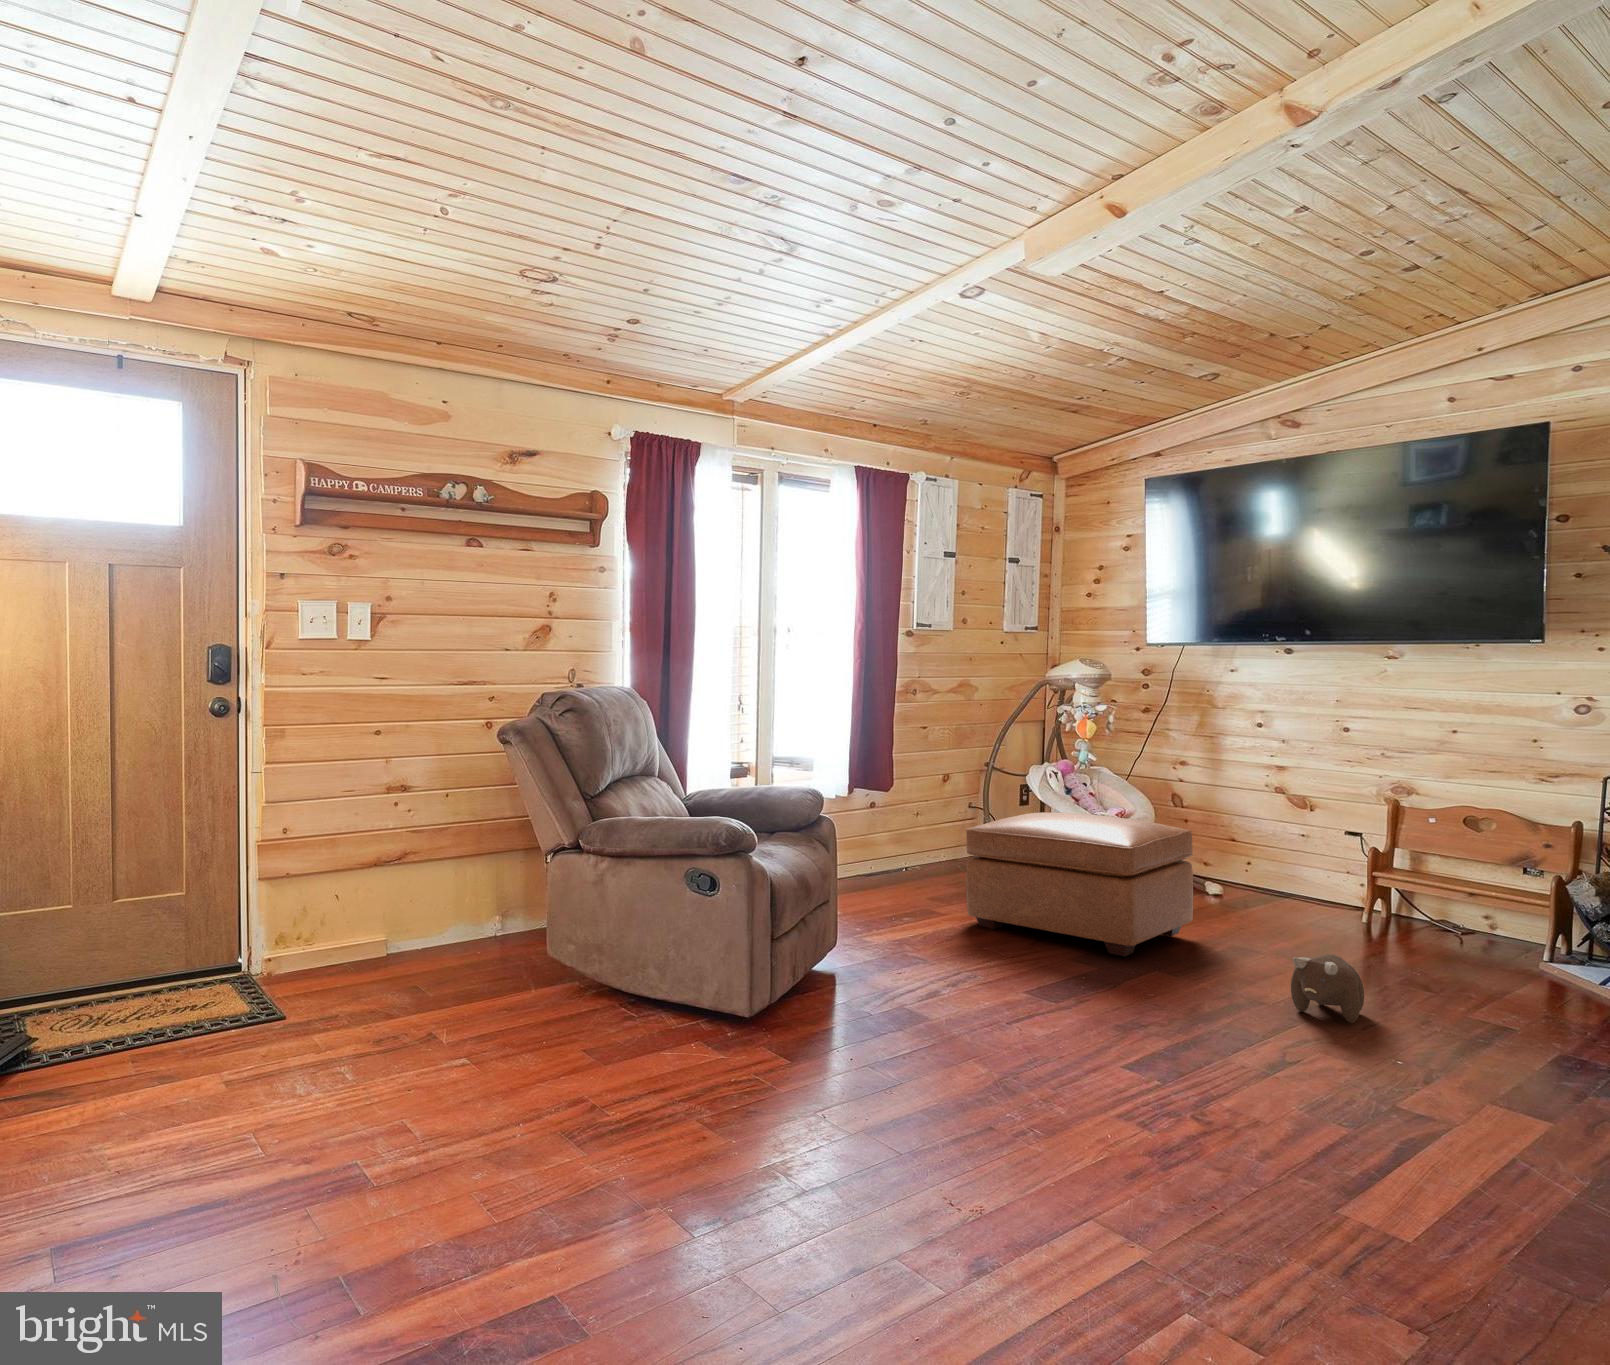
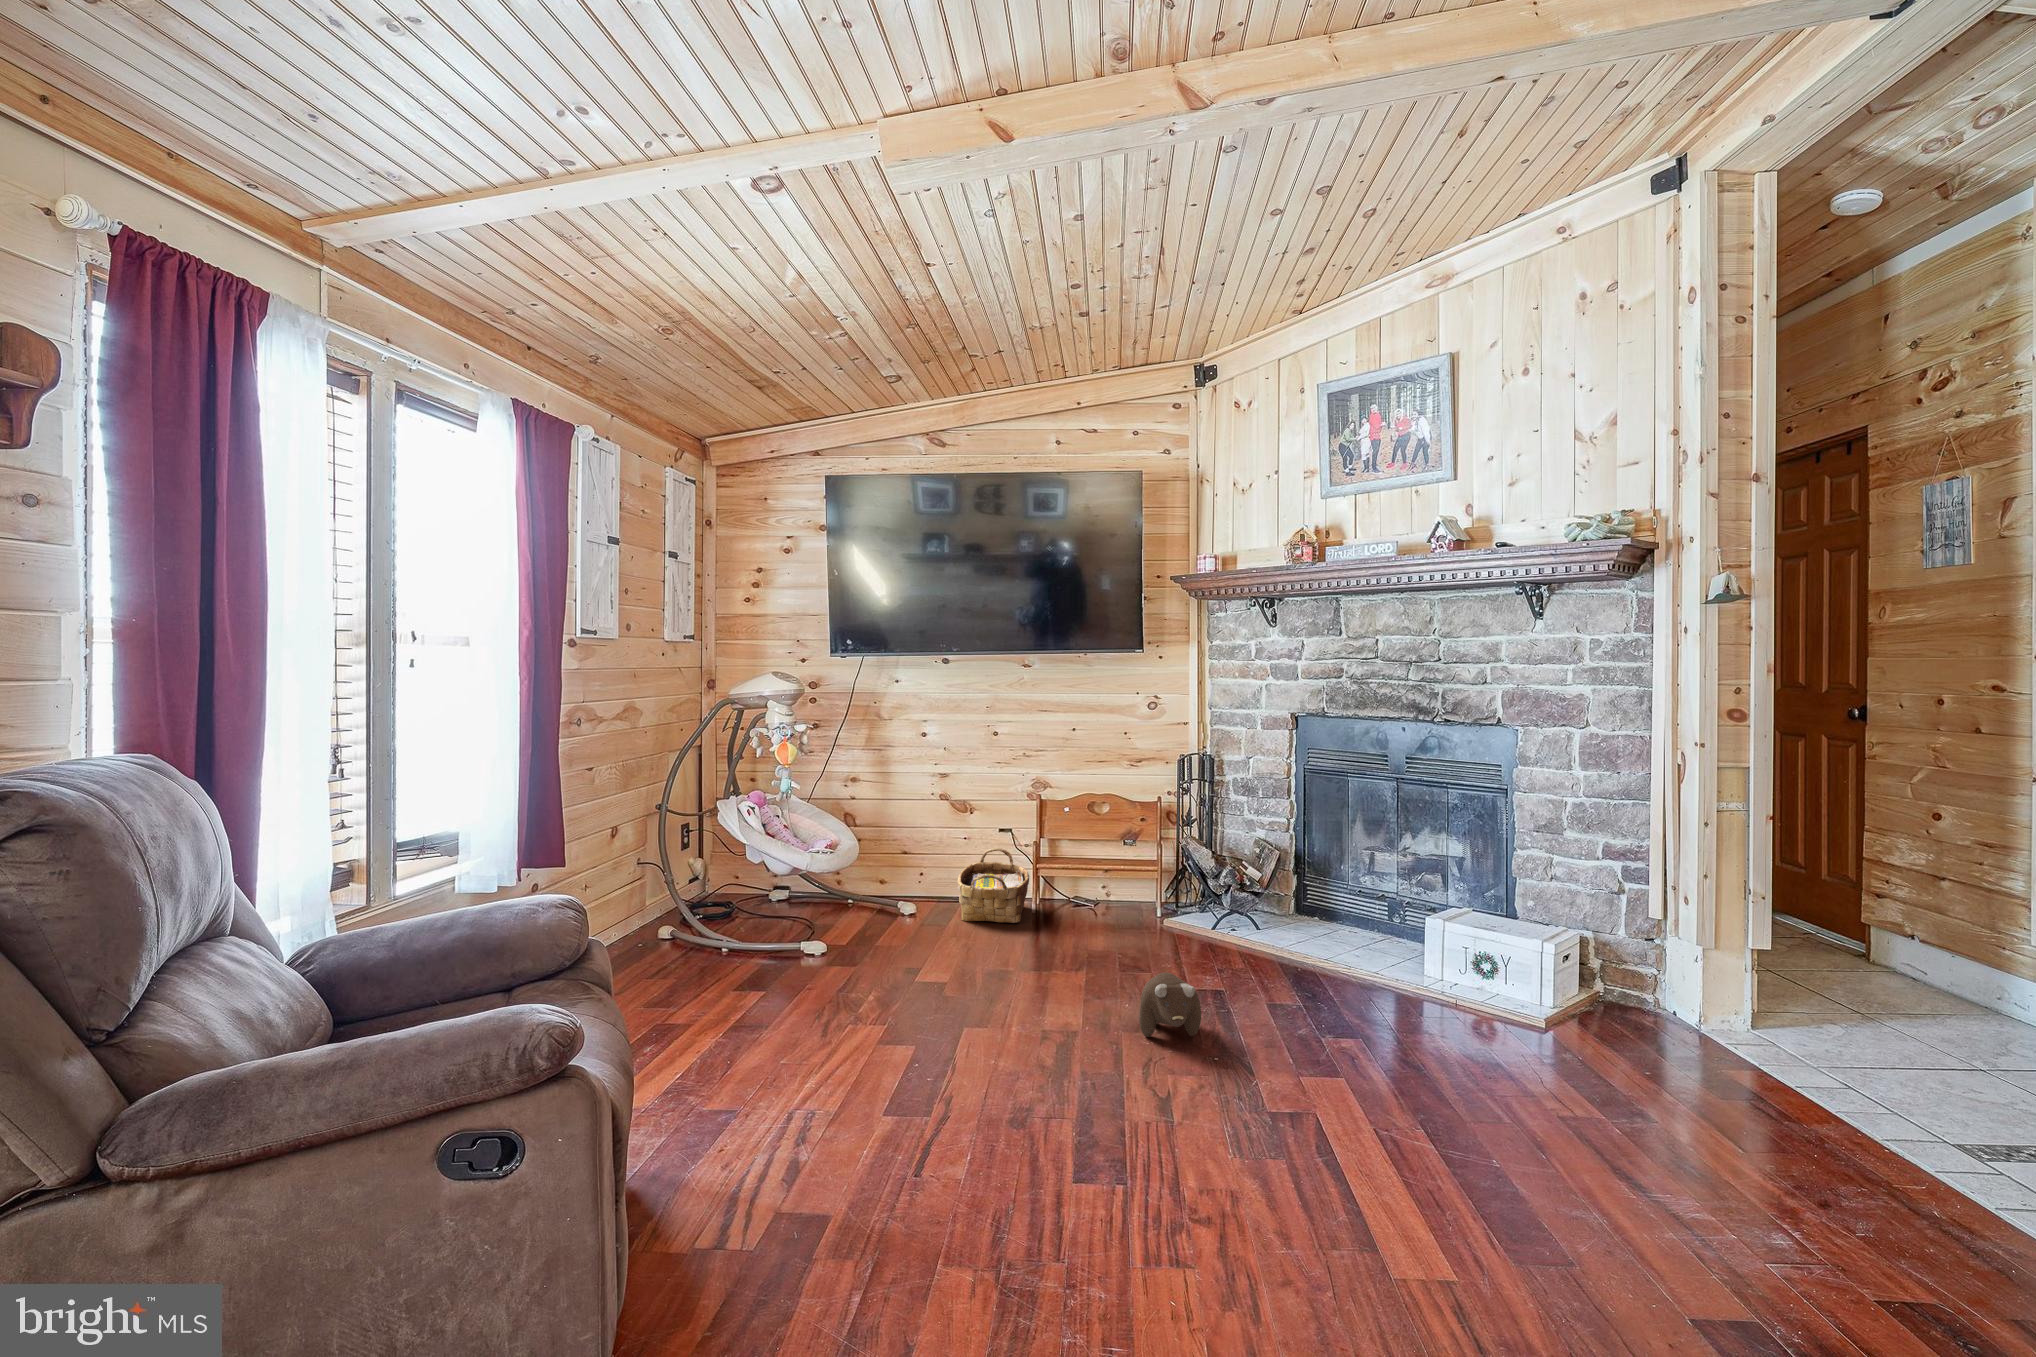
ottoman: present [966,812,1193,956] -> none [731,858,966,1028]
woven basket: none [1250,844,1343,919] -> present [958,848,1029,923]

